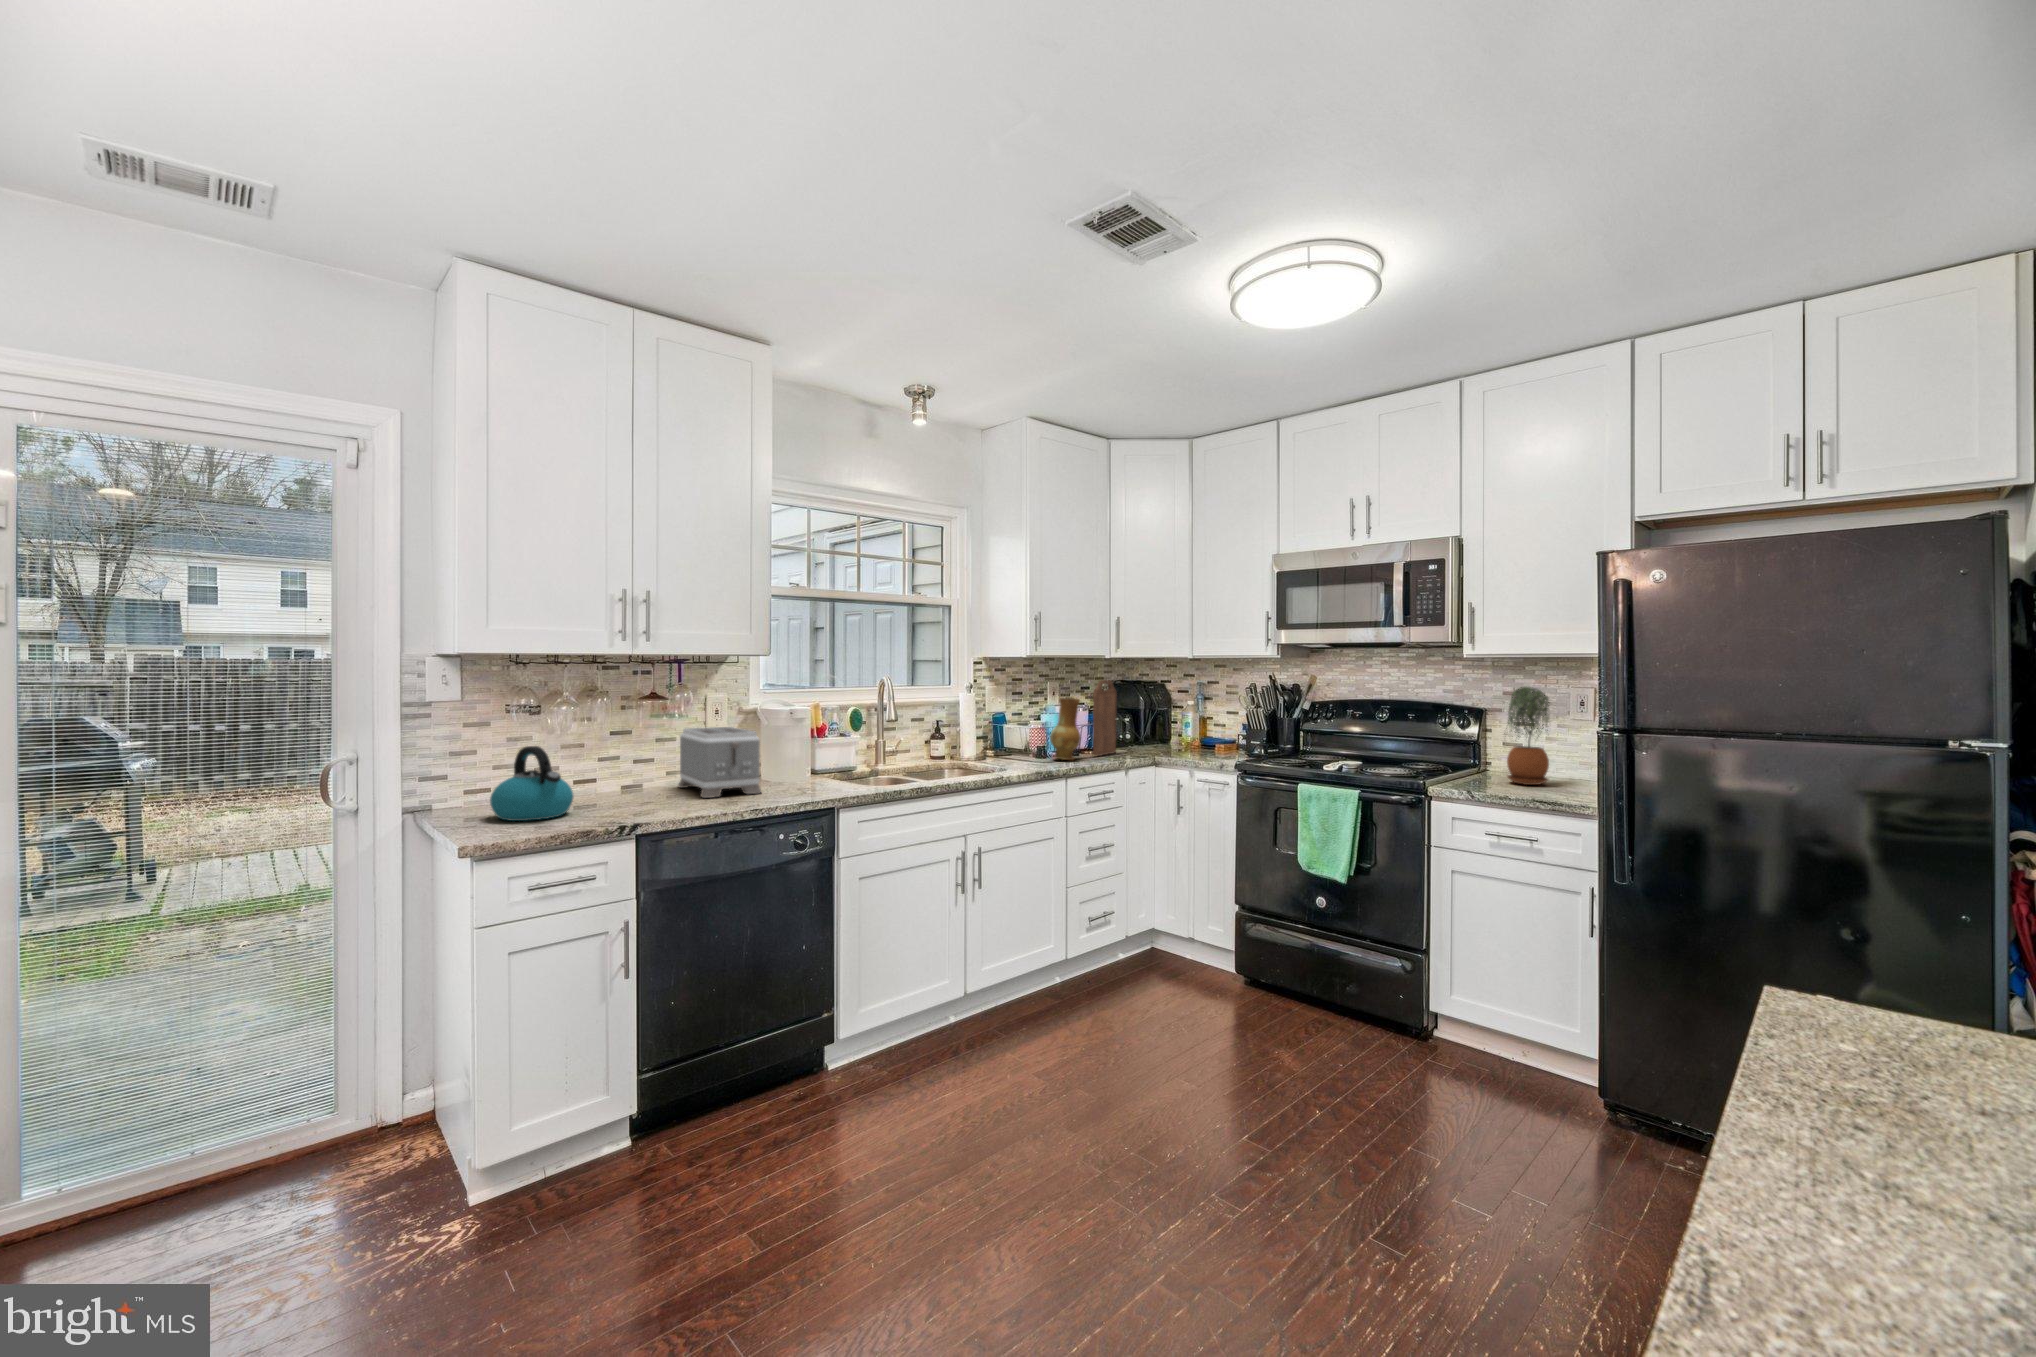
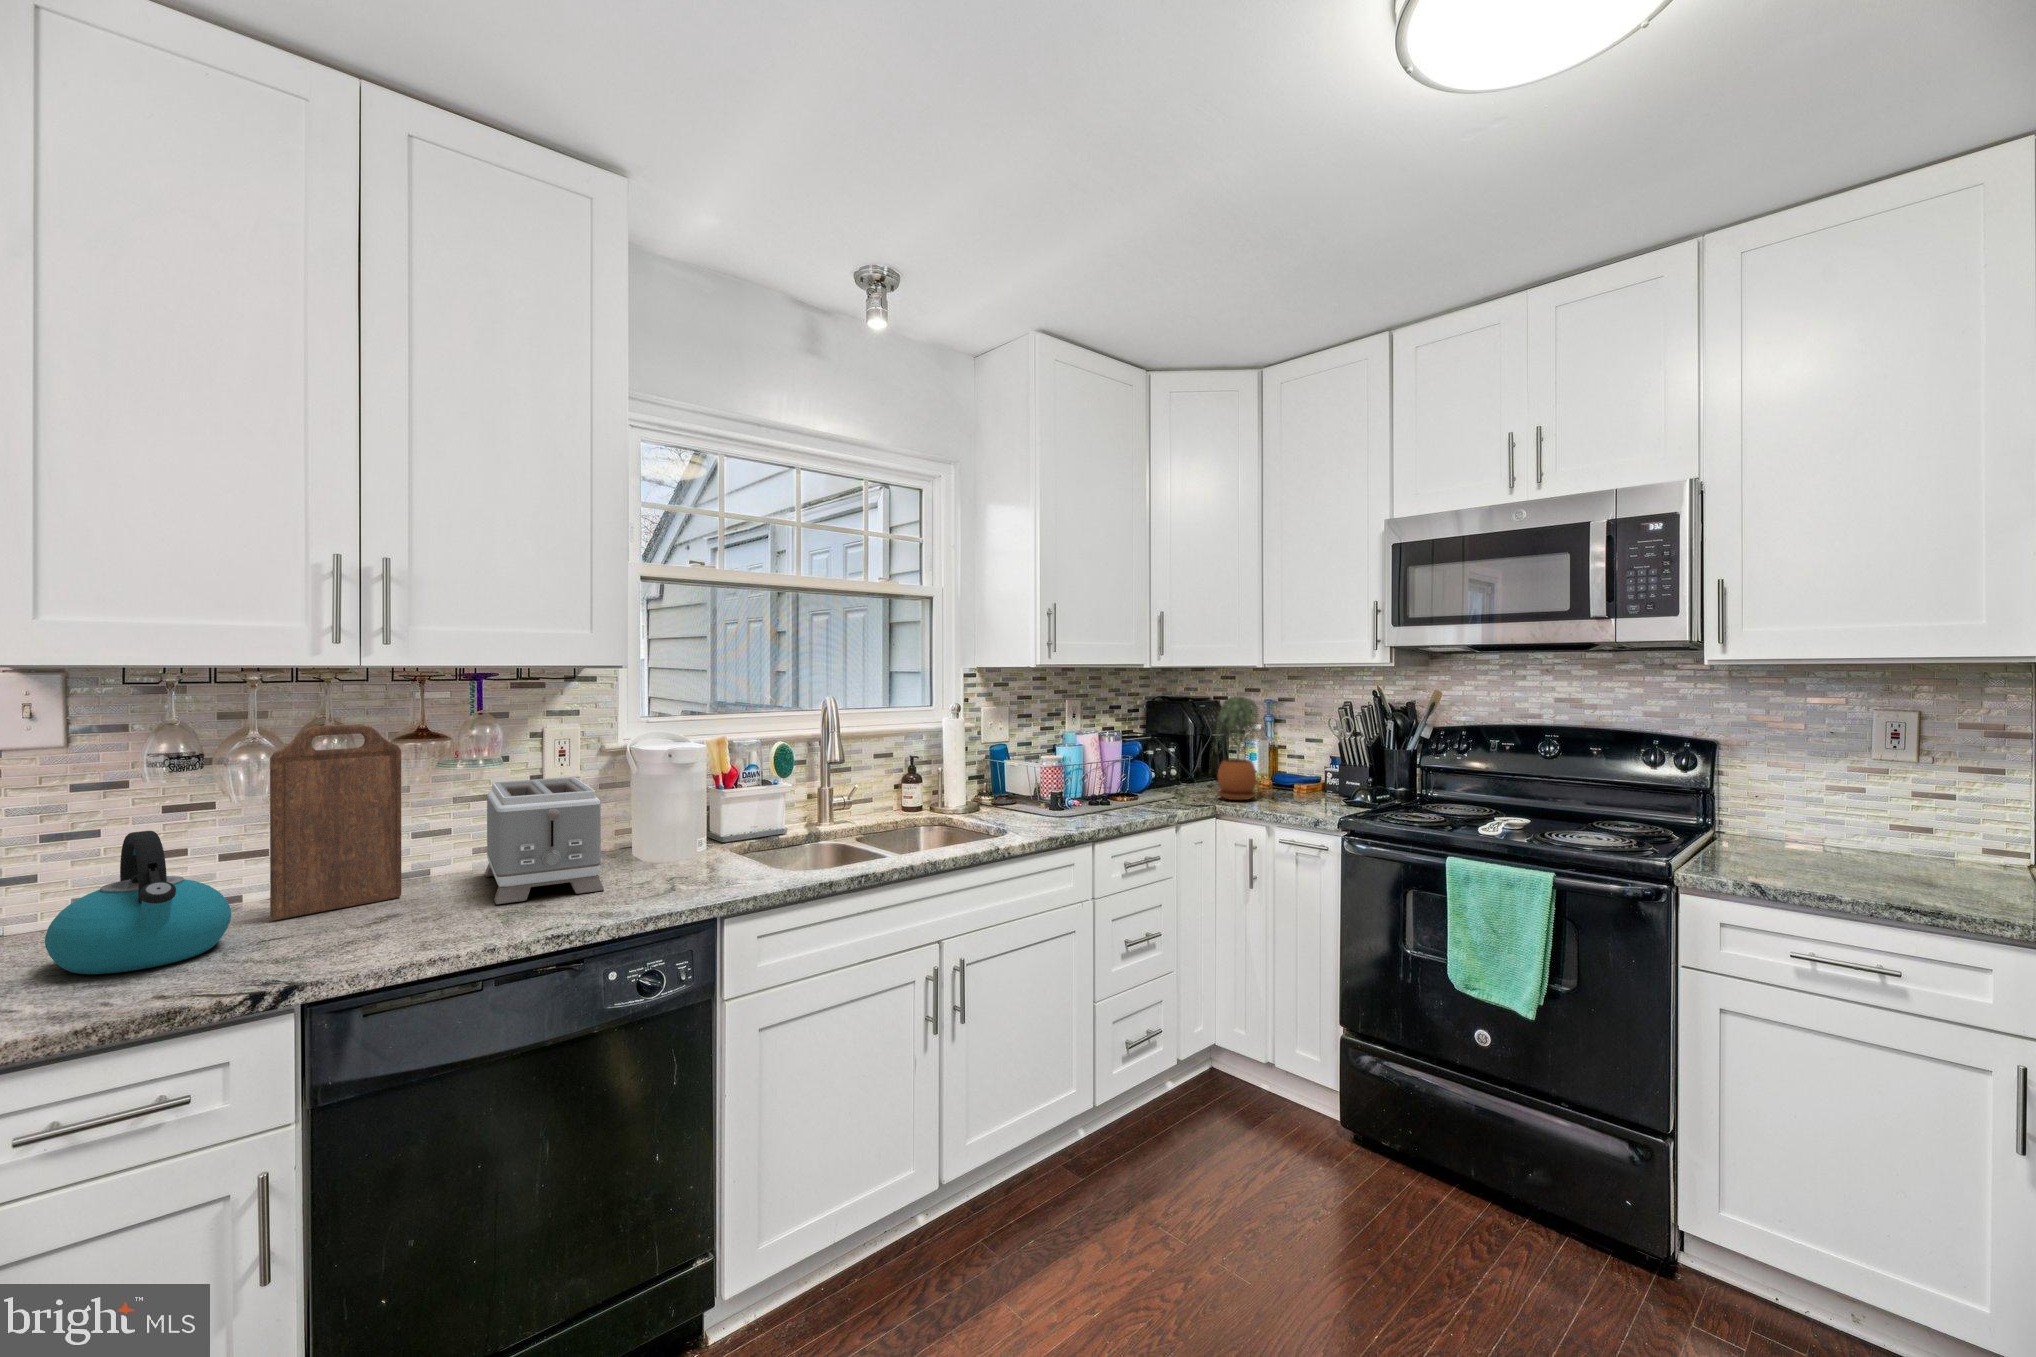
cutting board: present [1093,680,1117,756] -> present [270,724,401,920]
potted plant: present [1505,687,1549,785] -> present [1215,697,1259,800]
ceramic jug: present [1050,698,1081,760] -> none [1070,723,1113,813]

